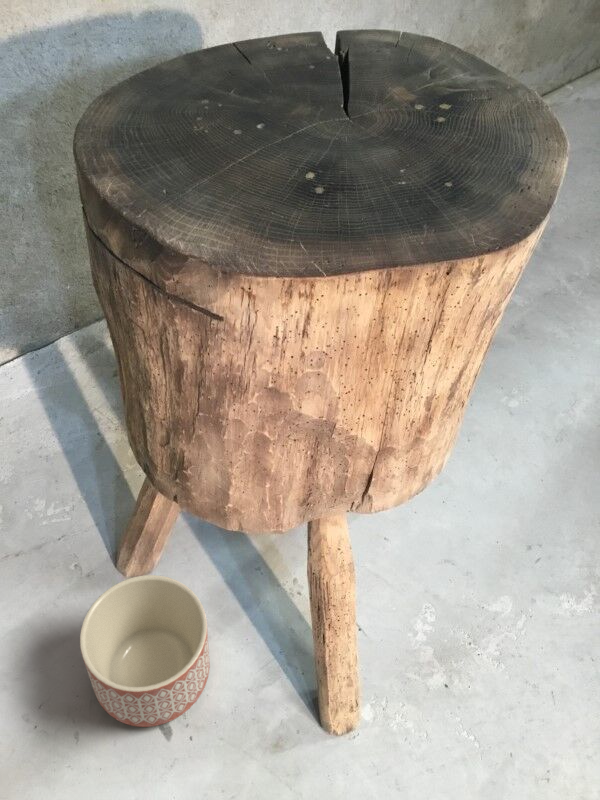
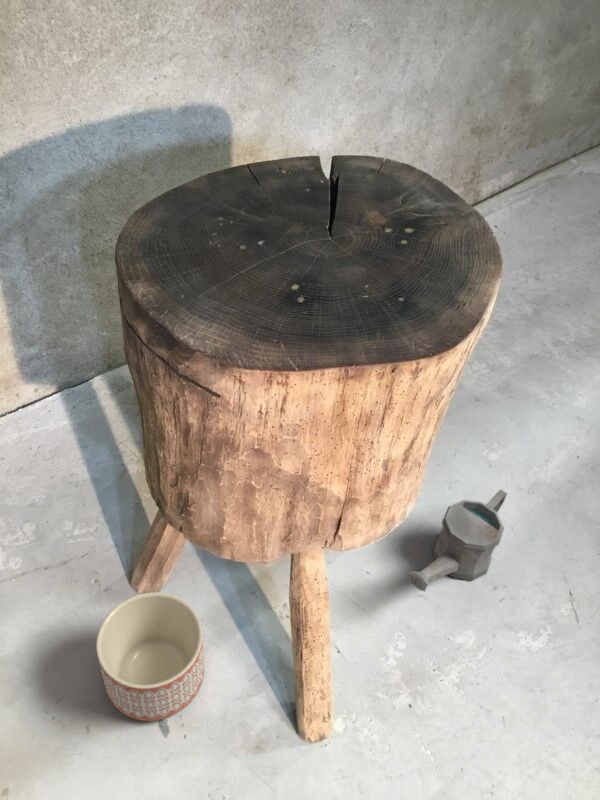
watering can: none [438,436,540,556] -> present [408,490,507,591]

